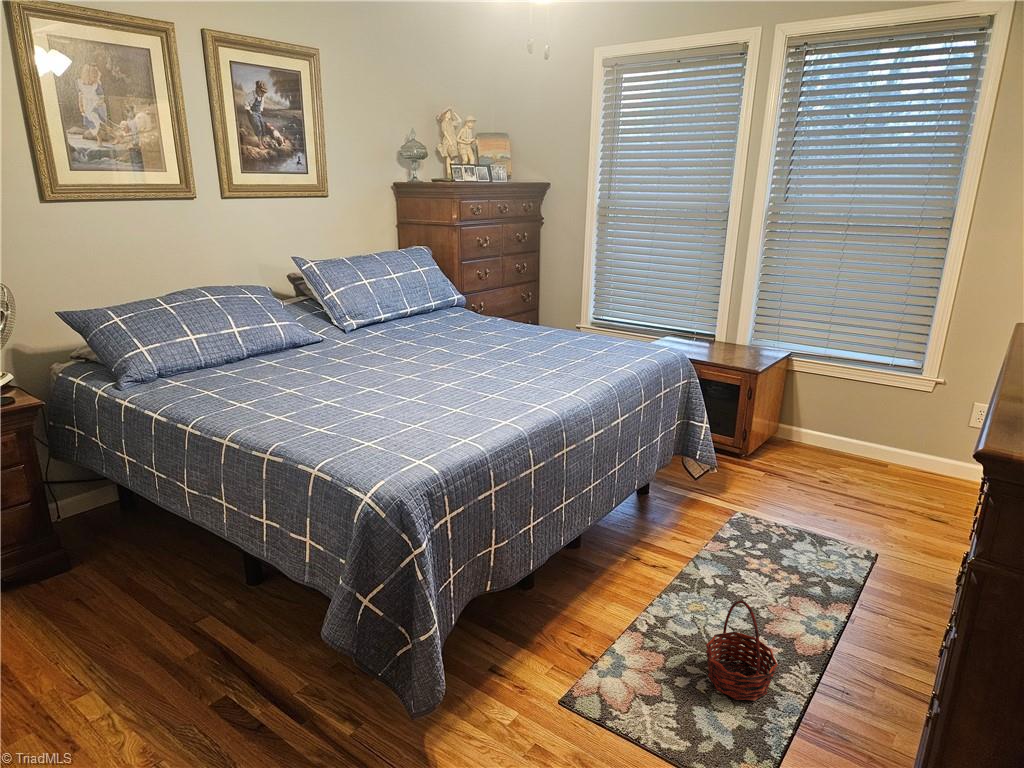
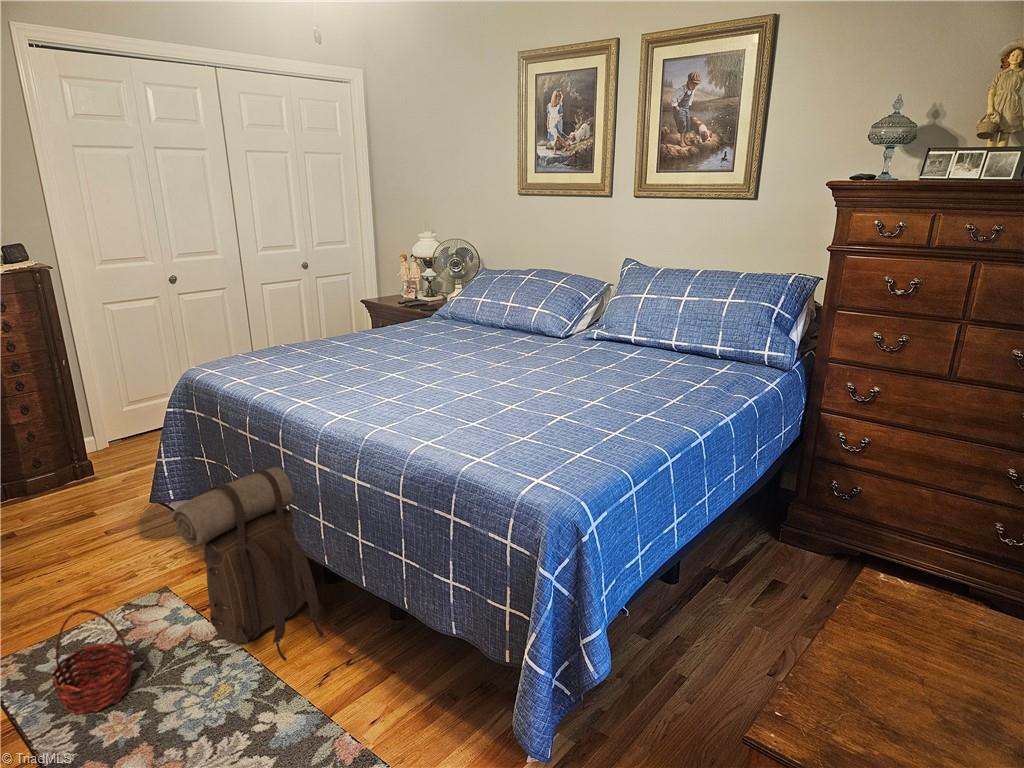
backpack: none [547,468,678,623] -> present [172,467,323,661]

